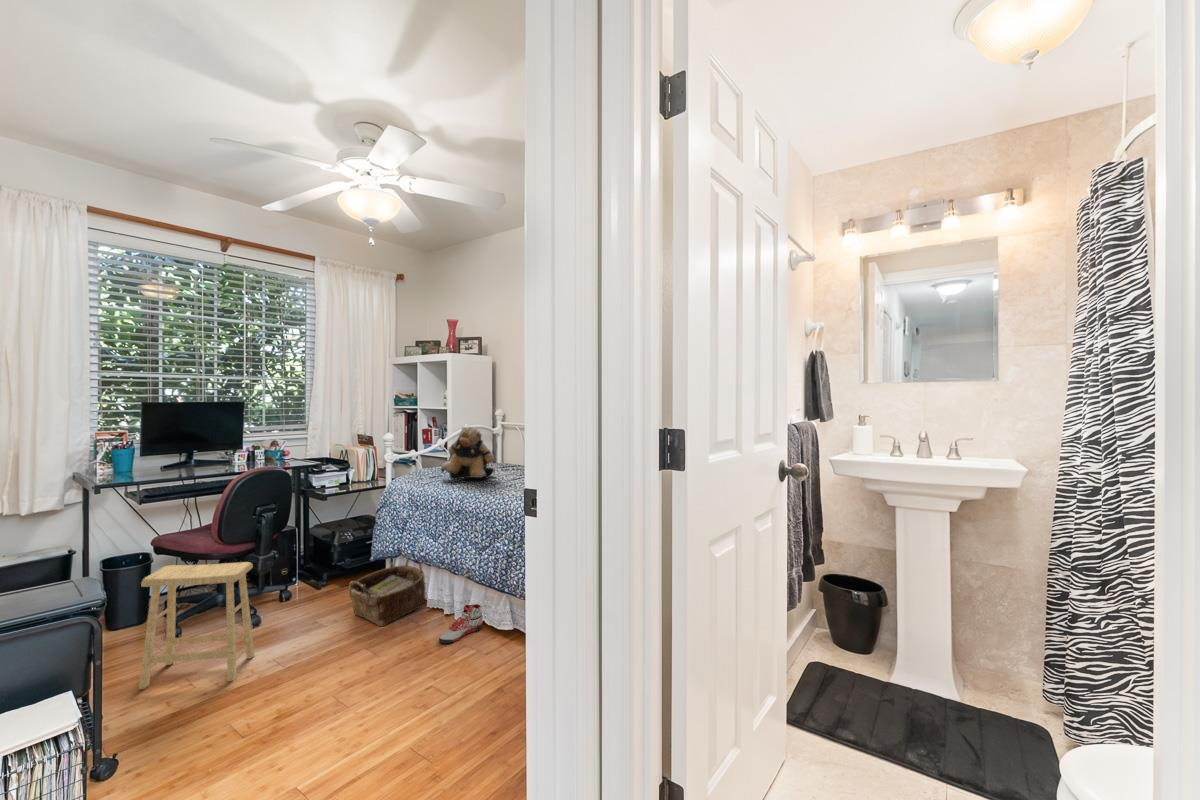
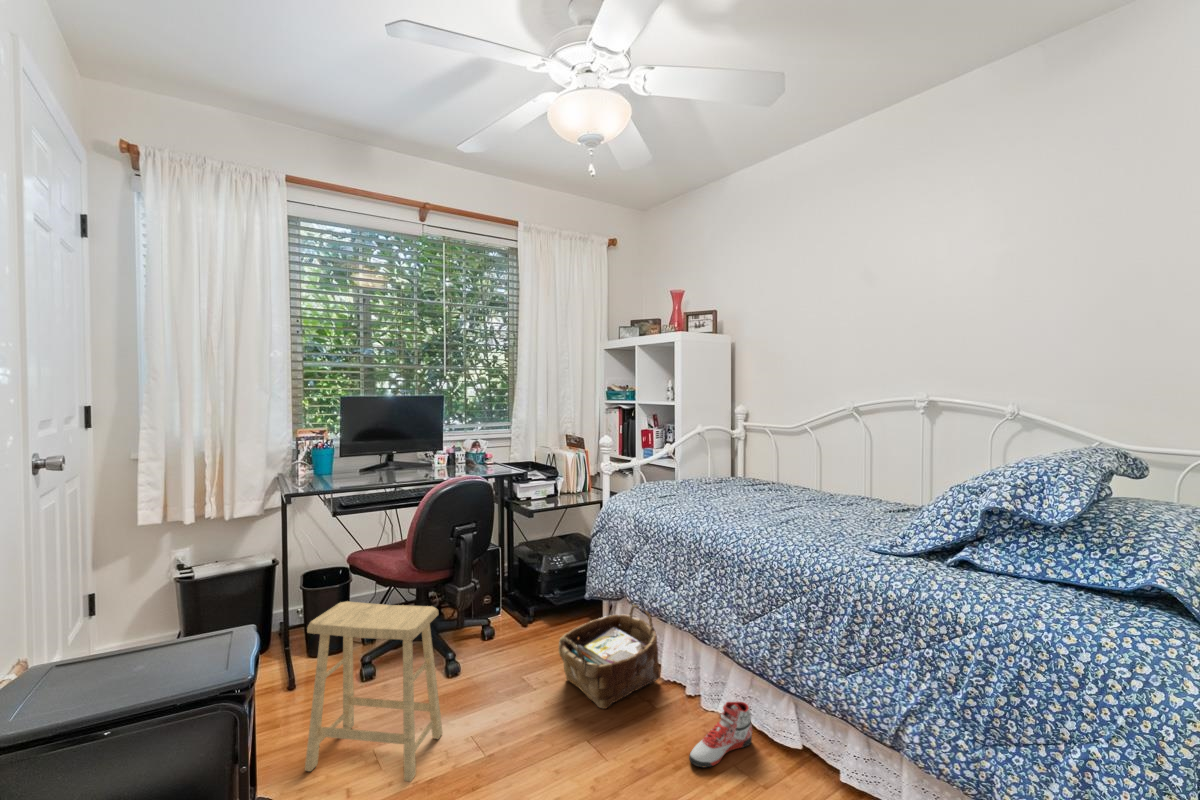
teddy bear: present [441,427,494,480] -> none [674,425,748,501]

